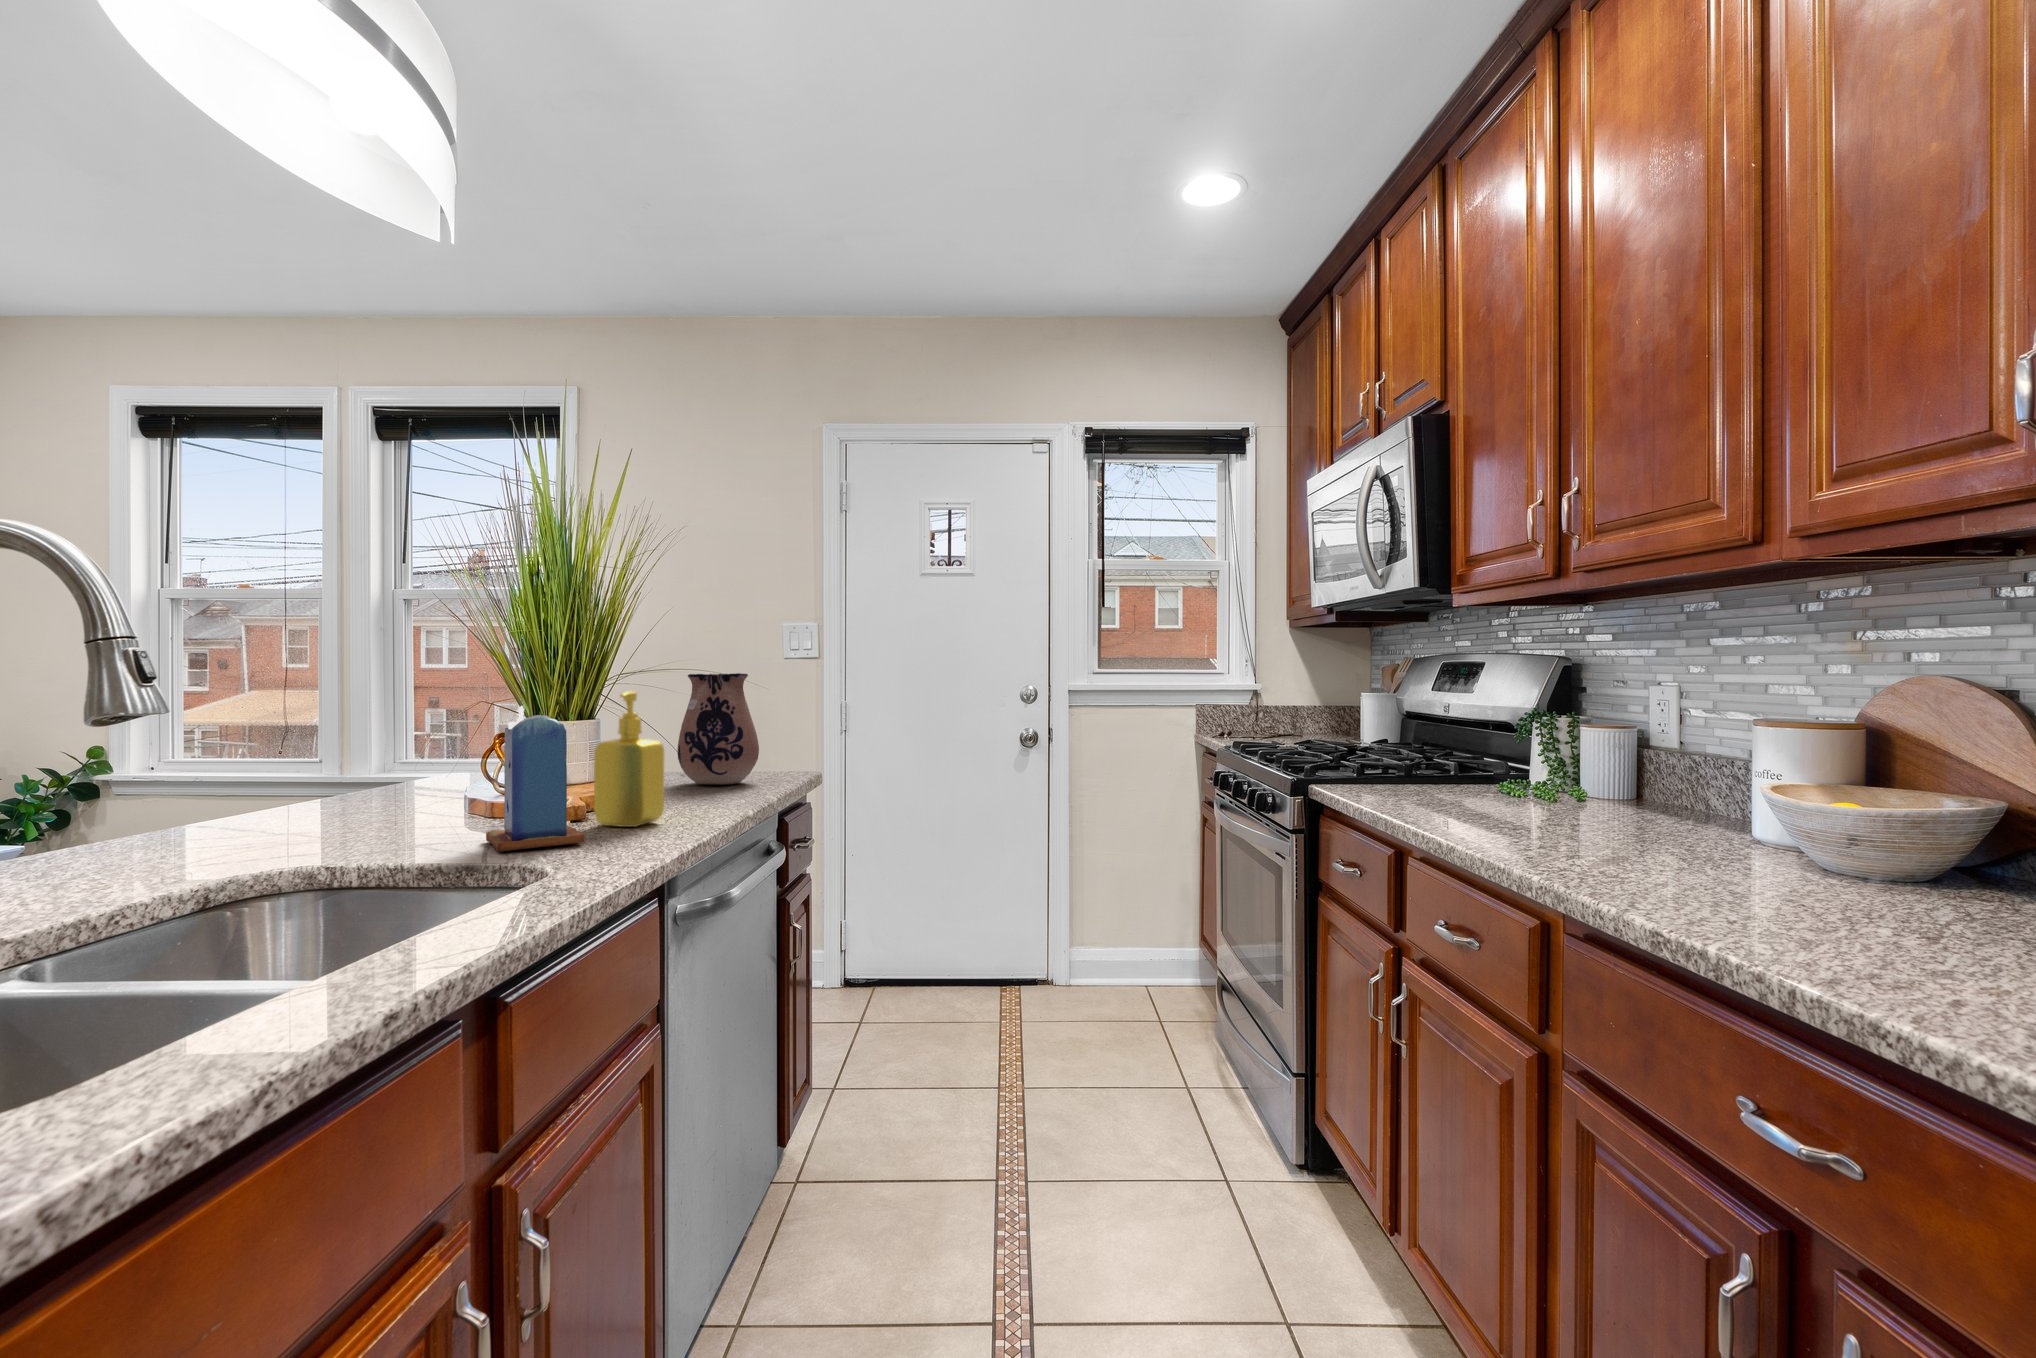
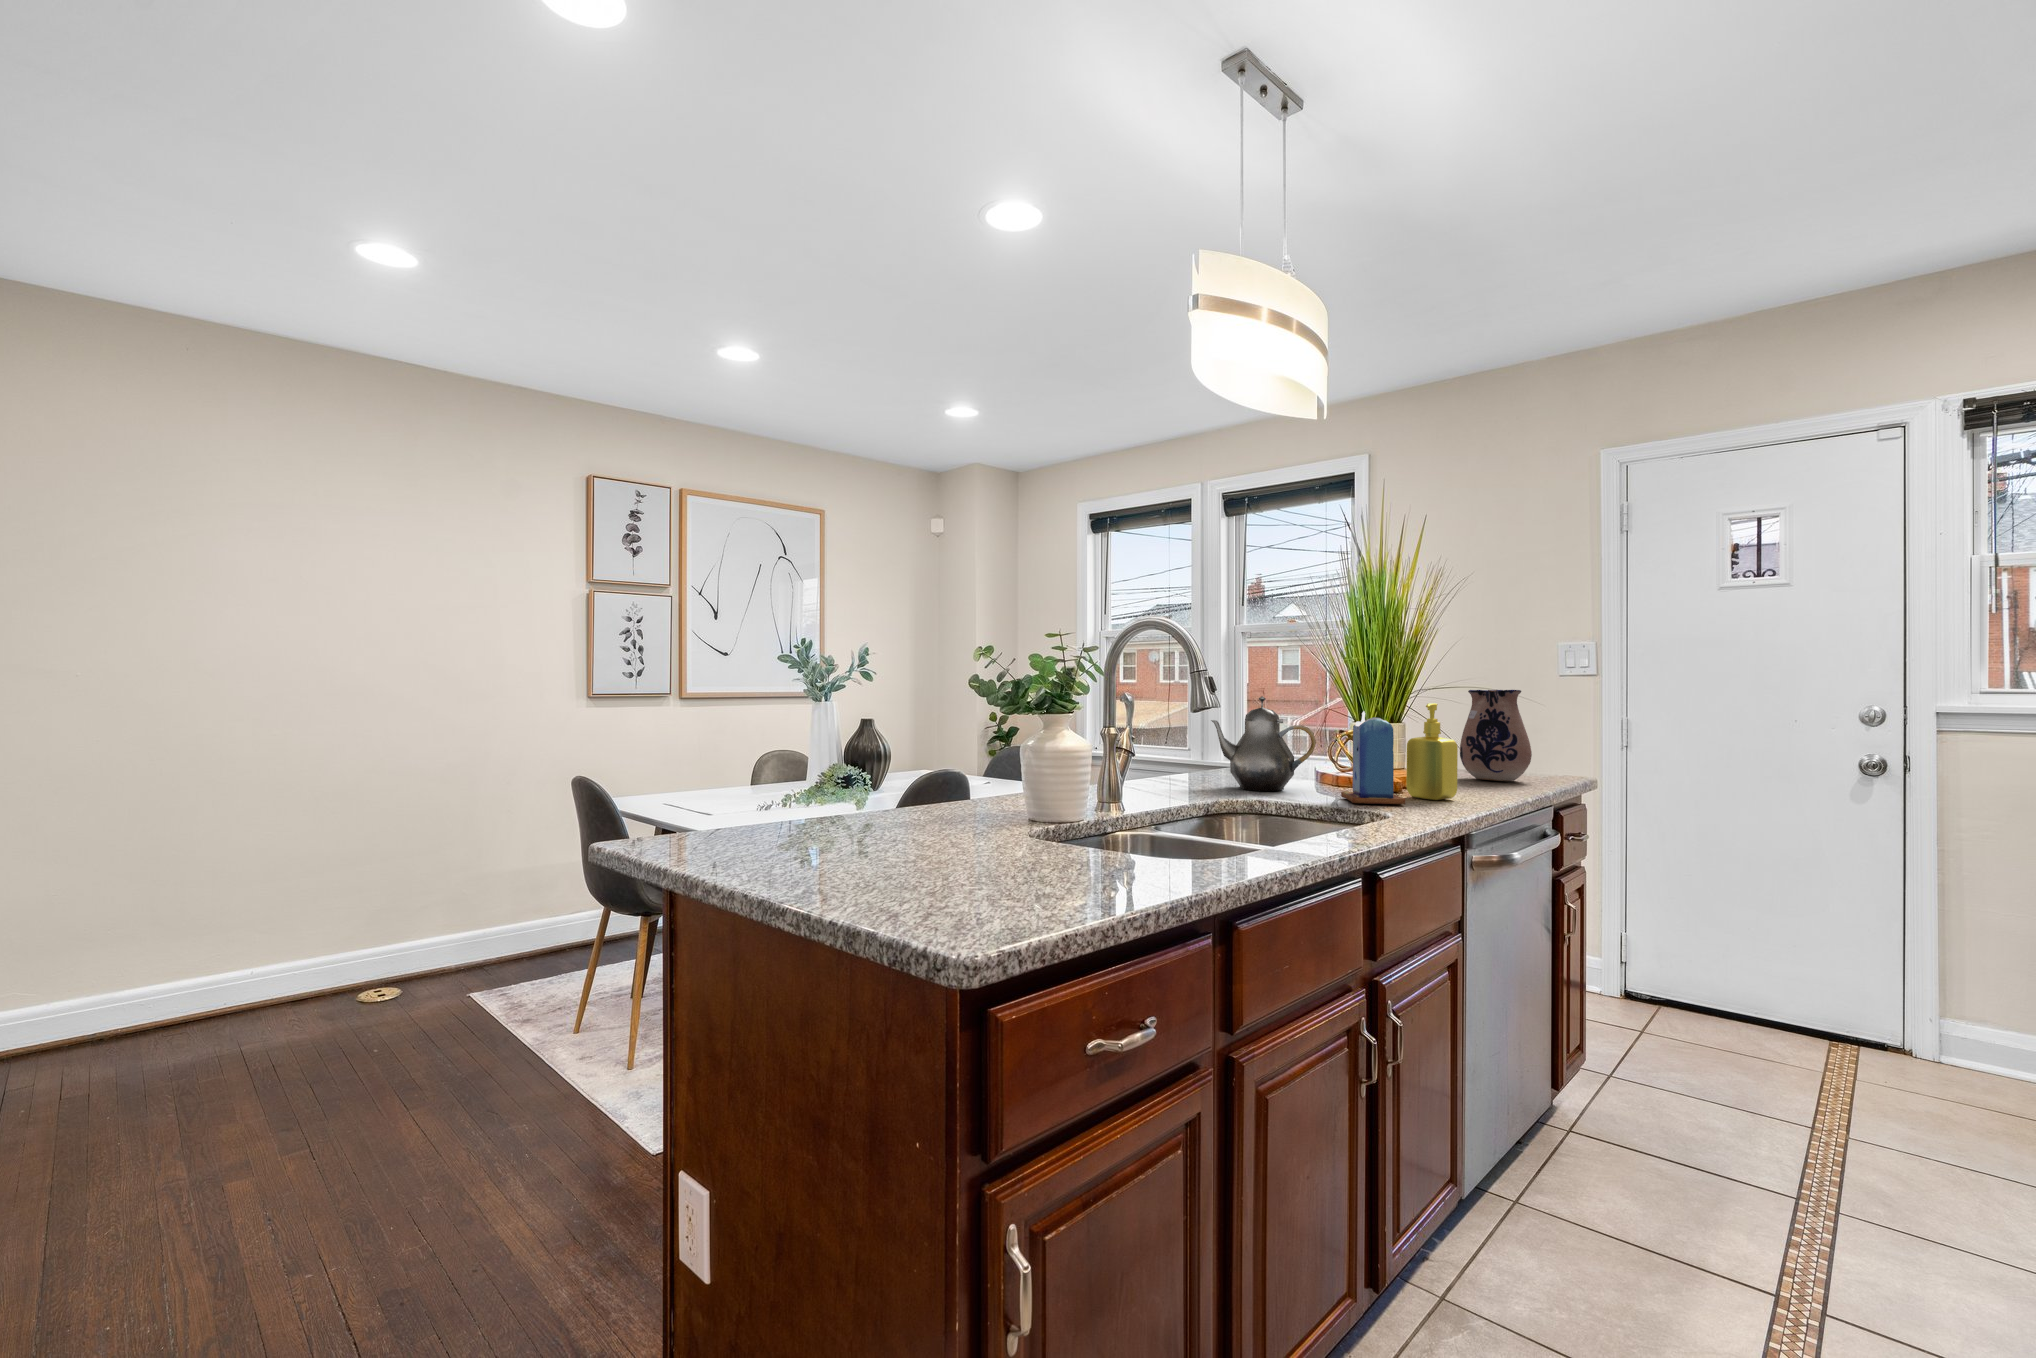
teapot: none [239,685,450,846] -> present [1211,696,1316,791]

